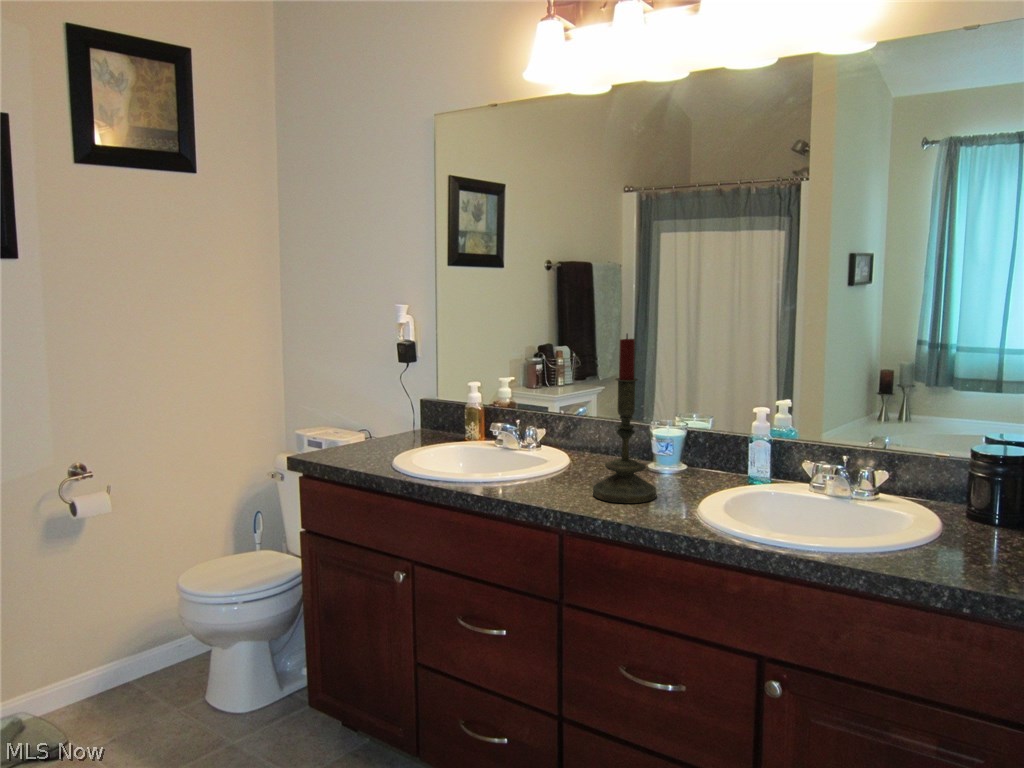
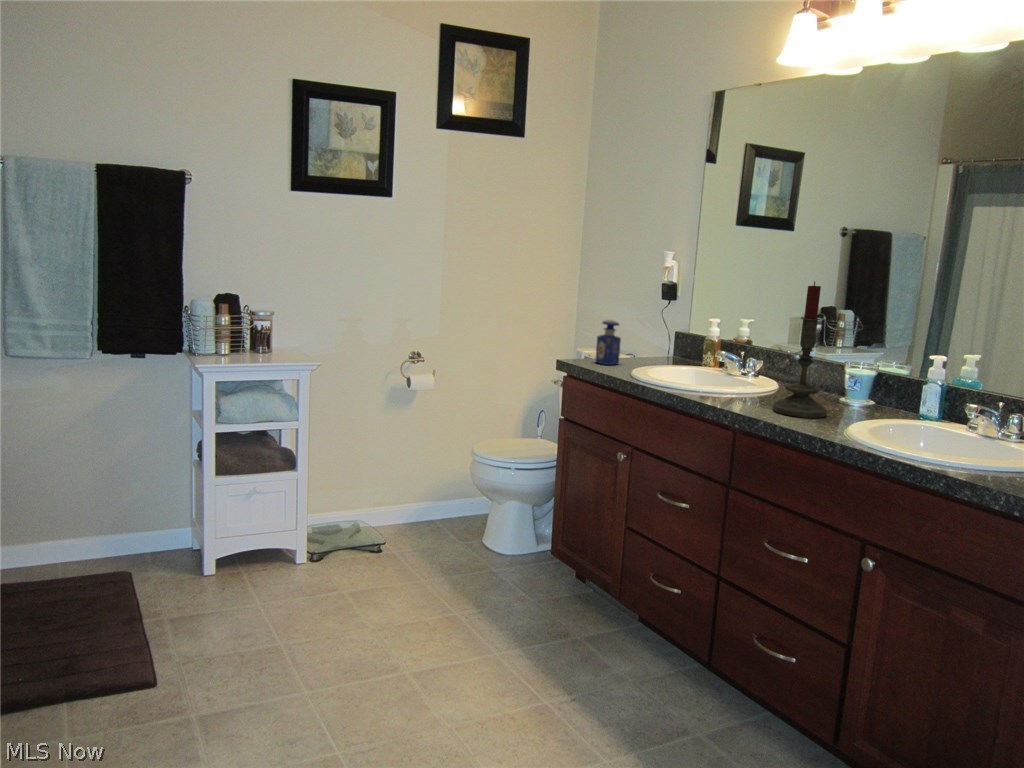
perfume bottle: none [336,398,368,455] -> present [596,320,621,365]

